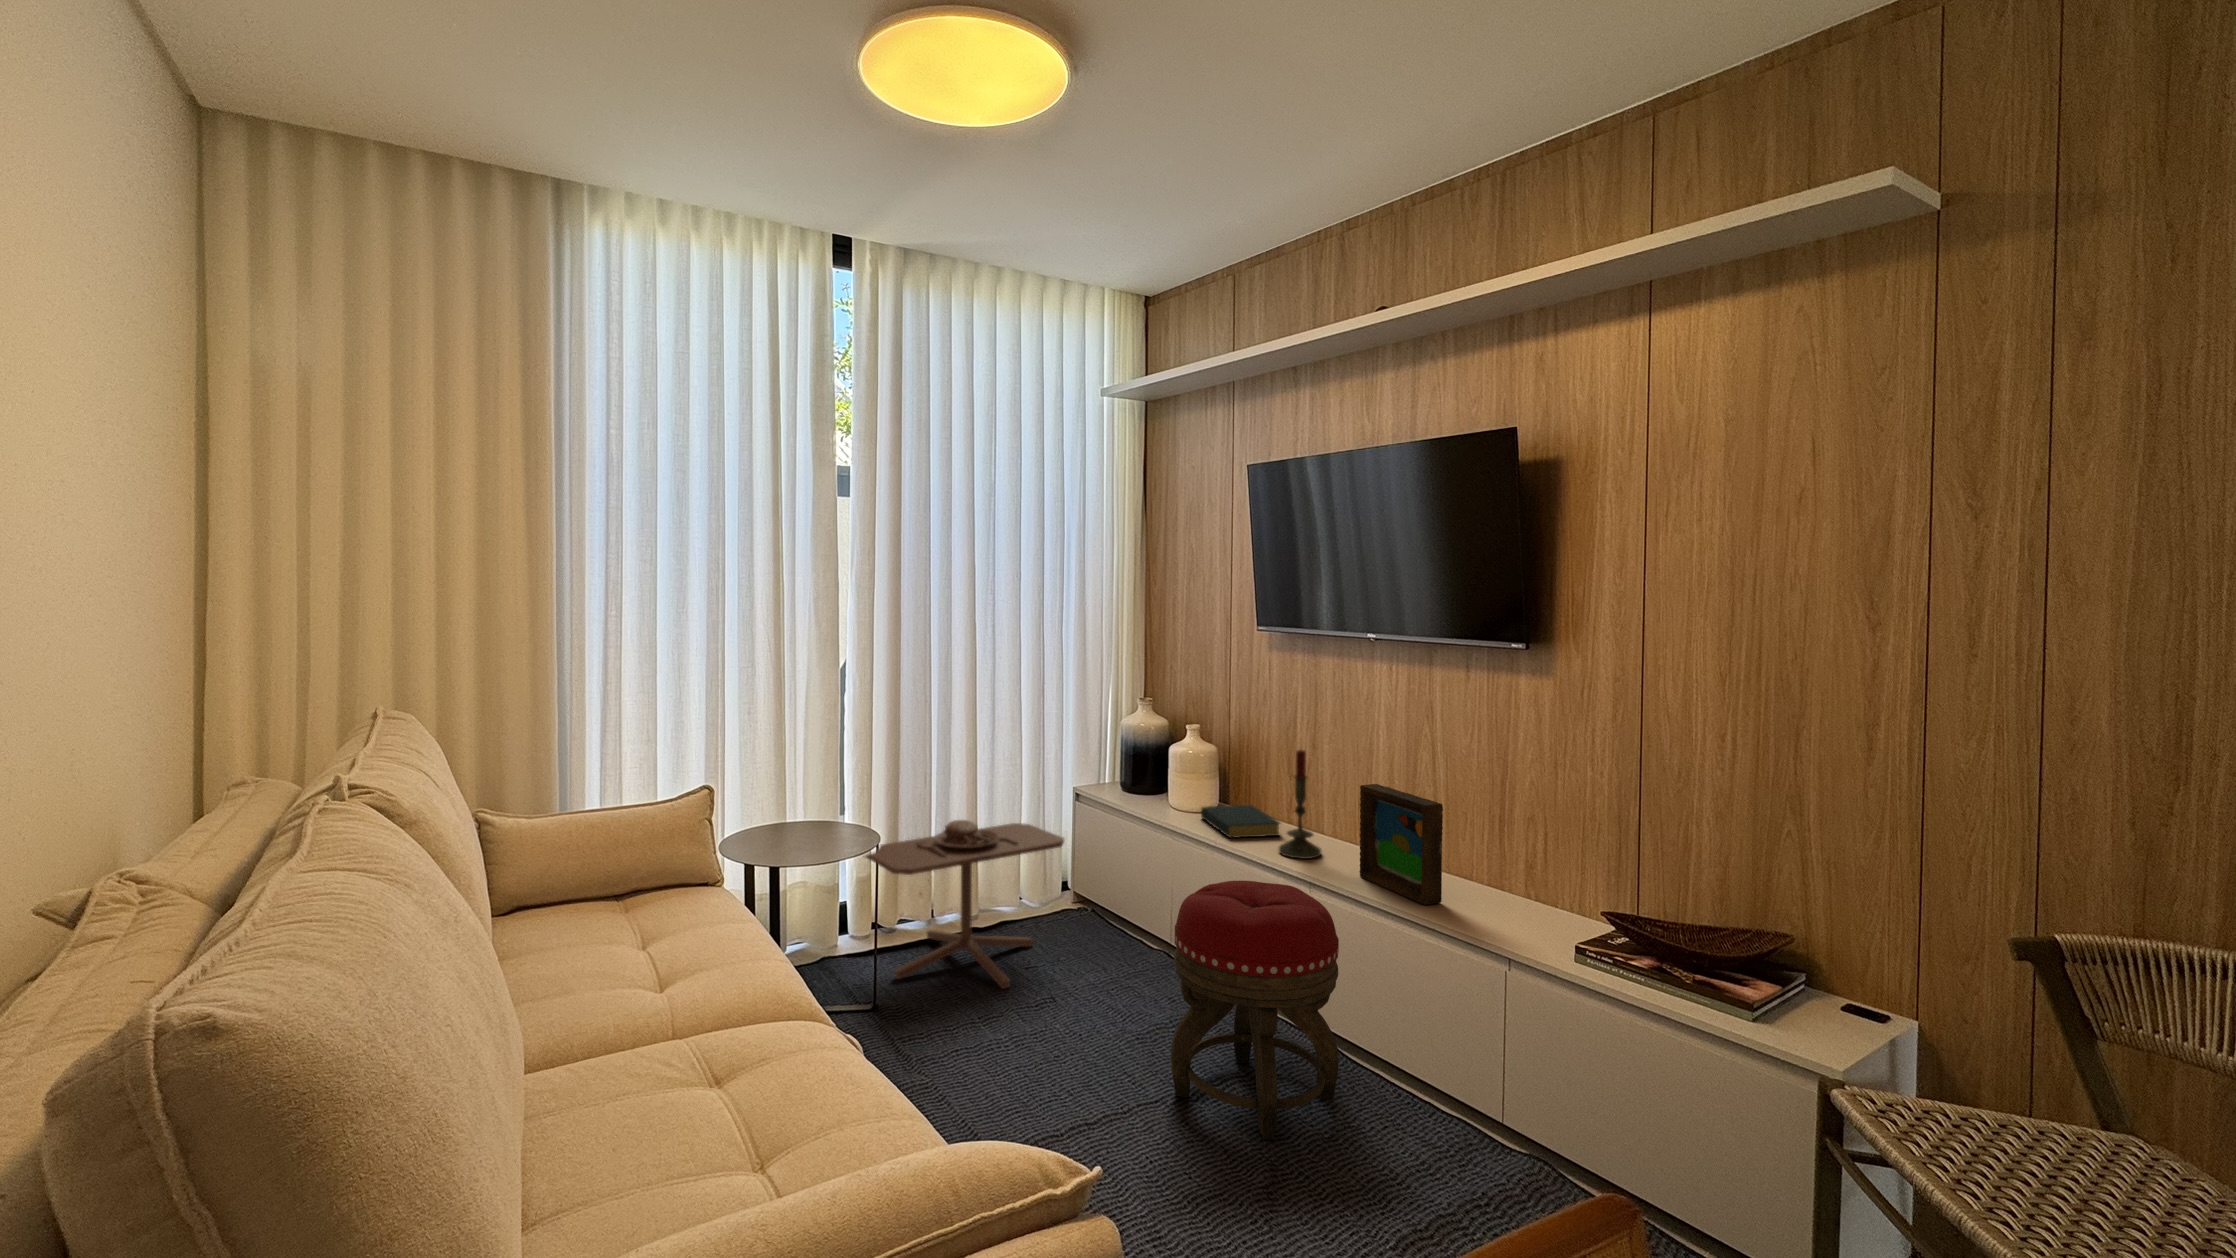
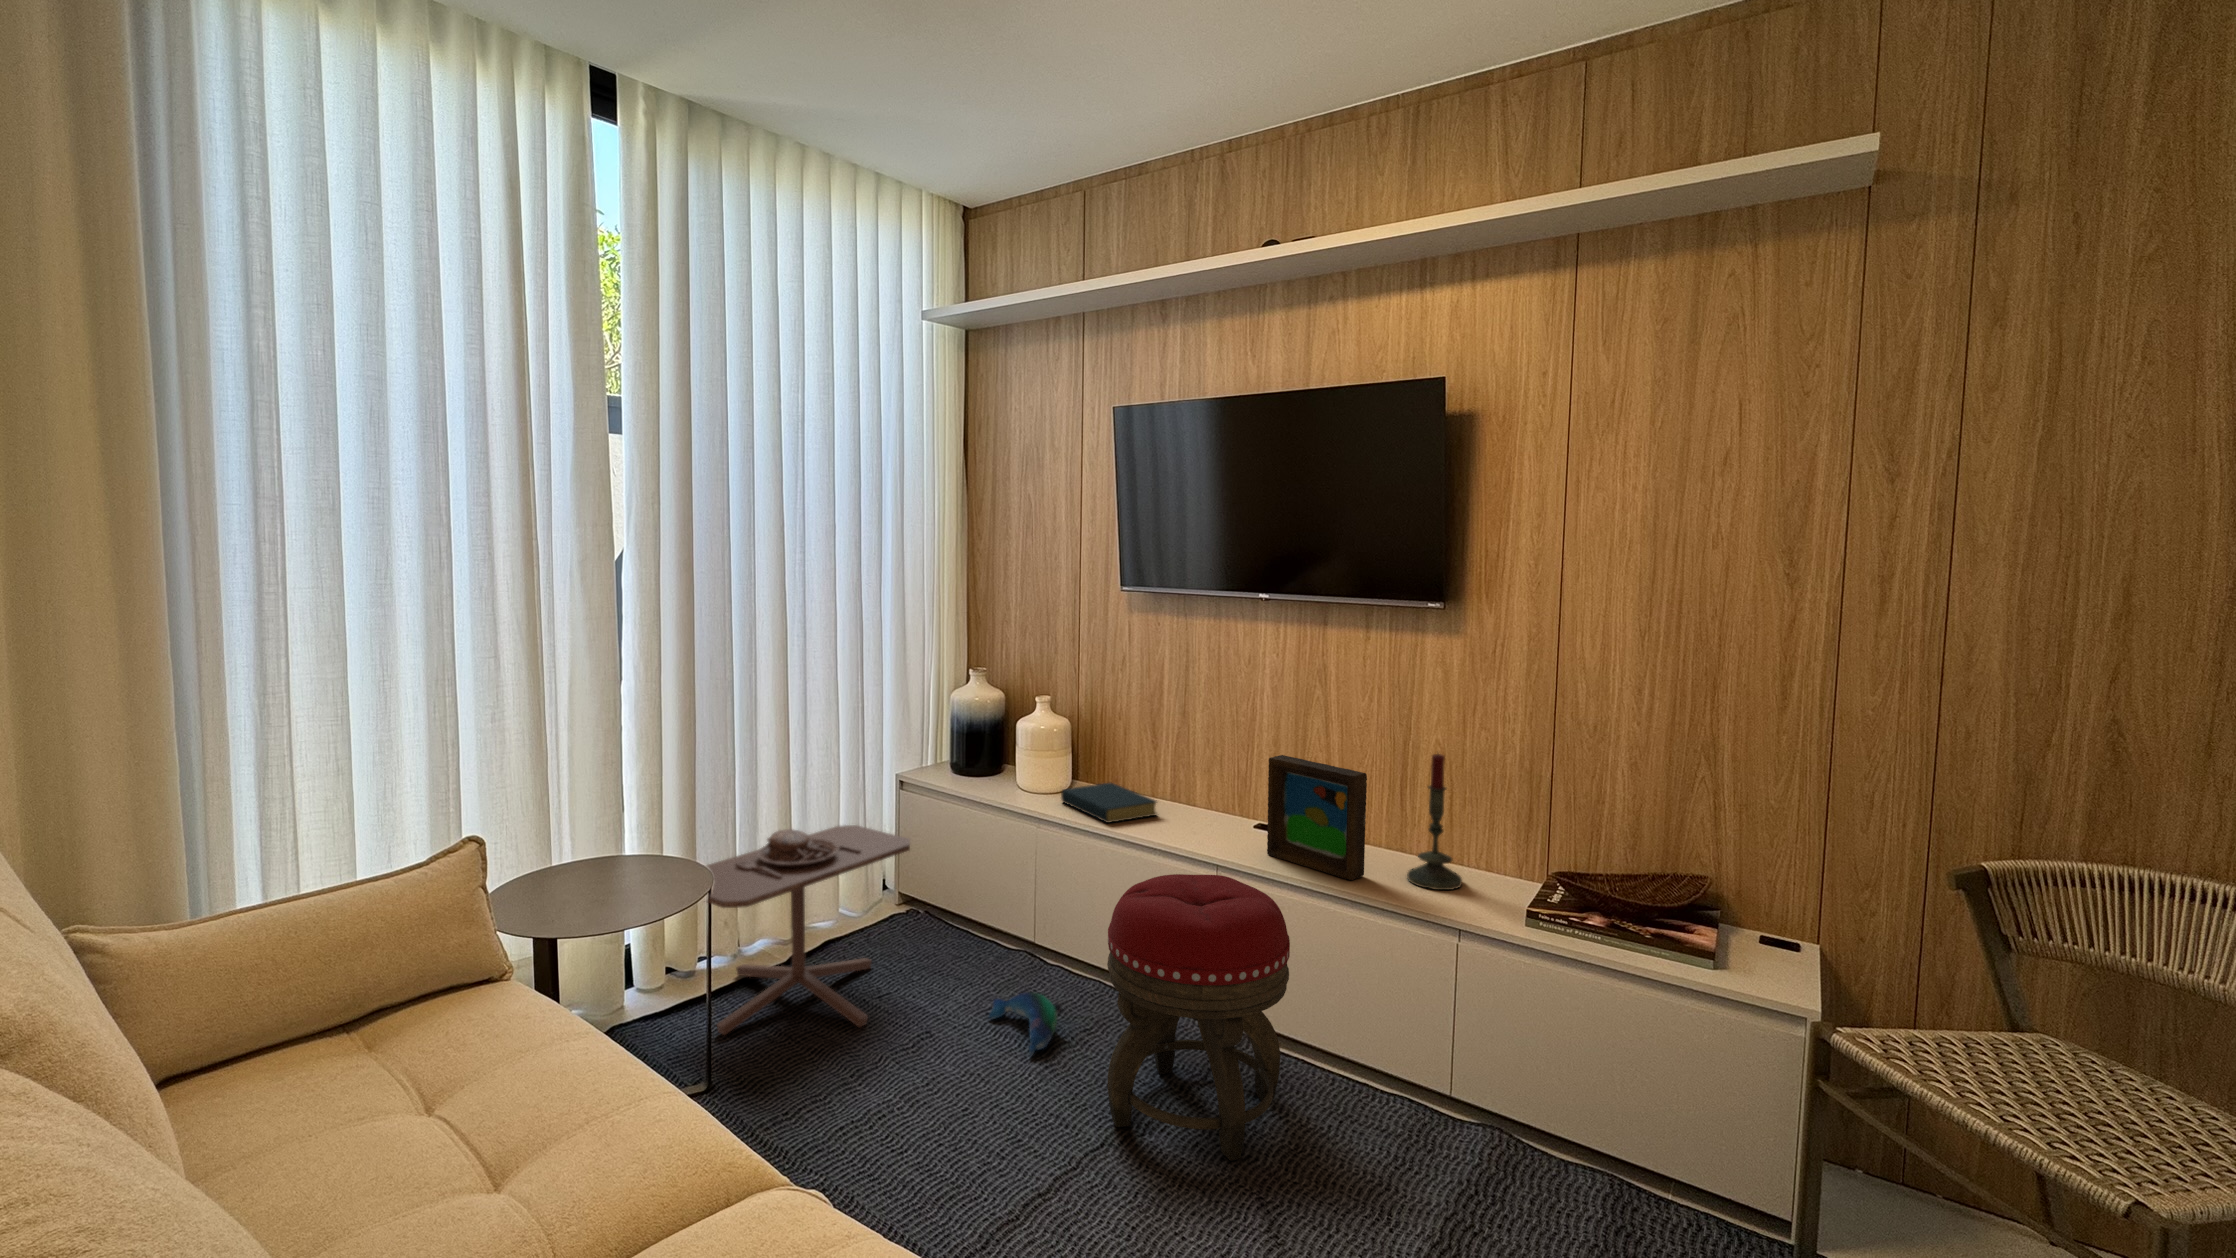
candle: present [1279,750,1321,859] -> present [1407,754,1462,890]
plush toy: none [1109,978,1167,1031] -> present [989,992,1061,1055]

